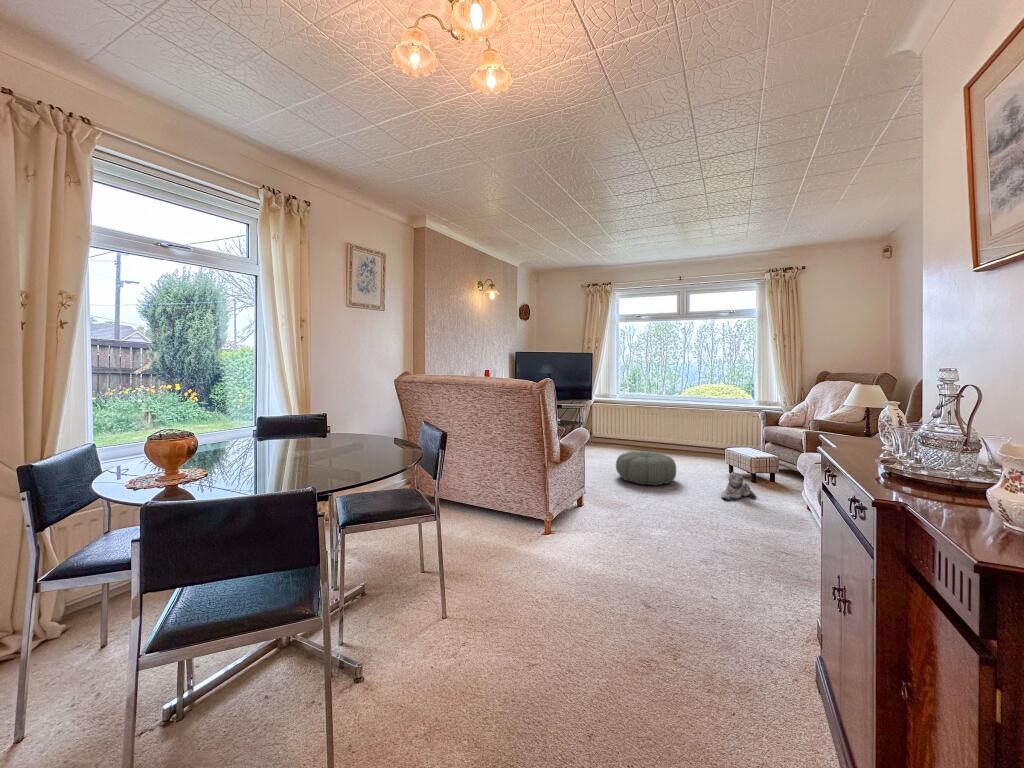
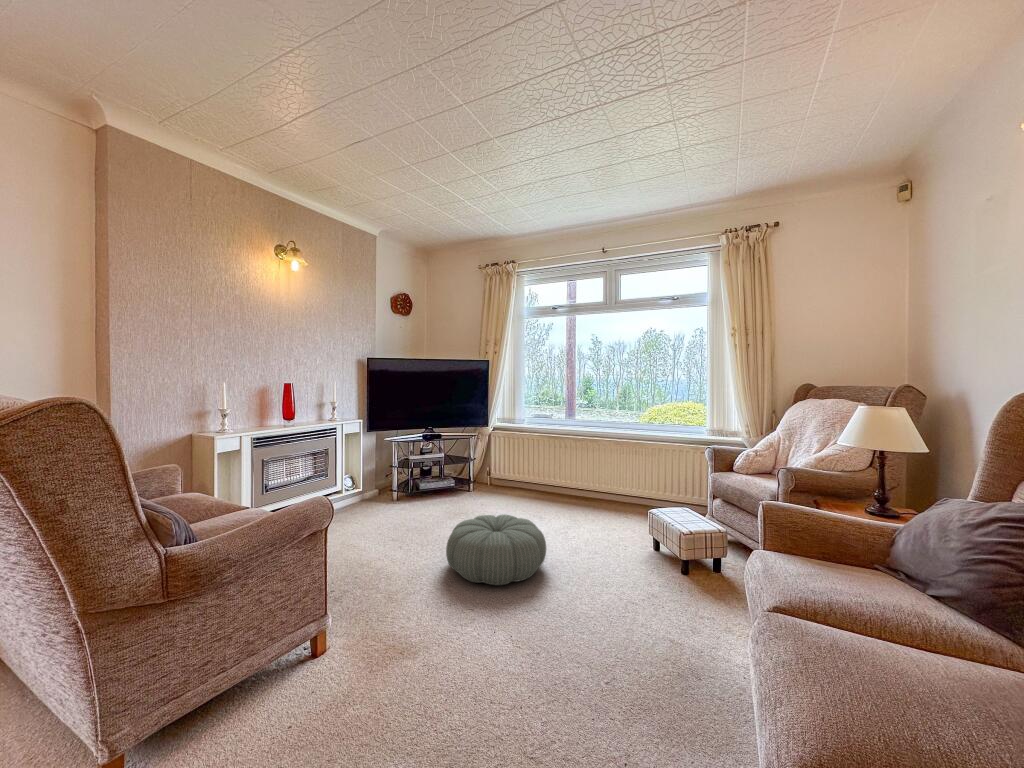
plush toy: present [721,472,755,500] -> none [593,574,665,636]

